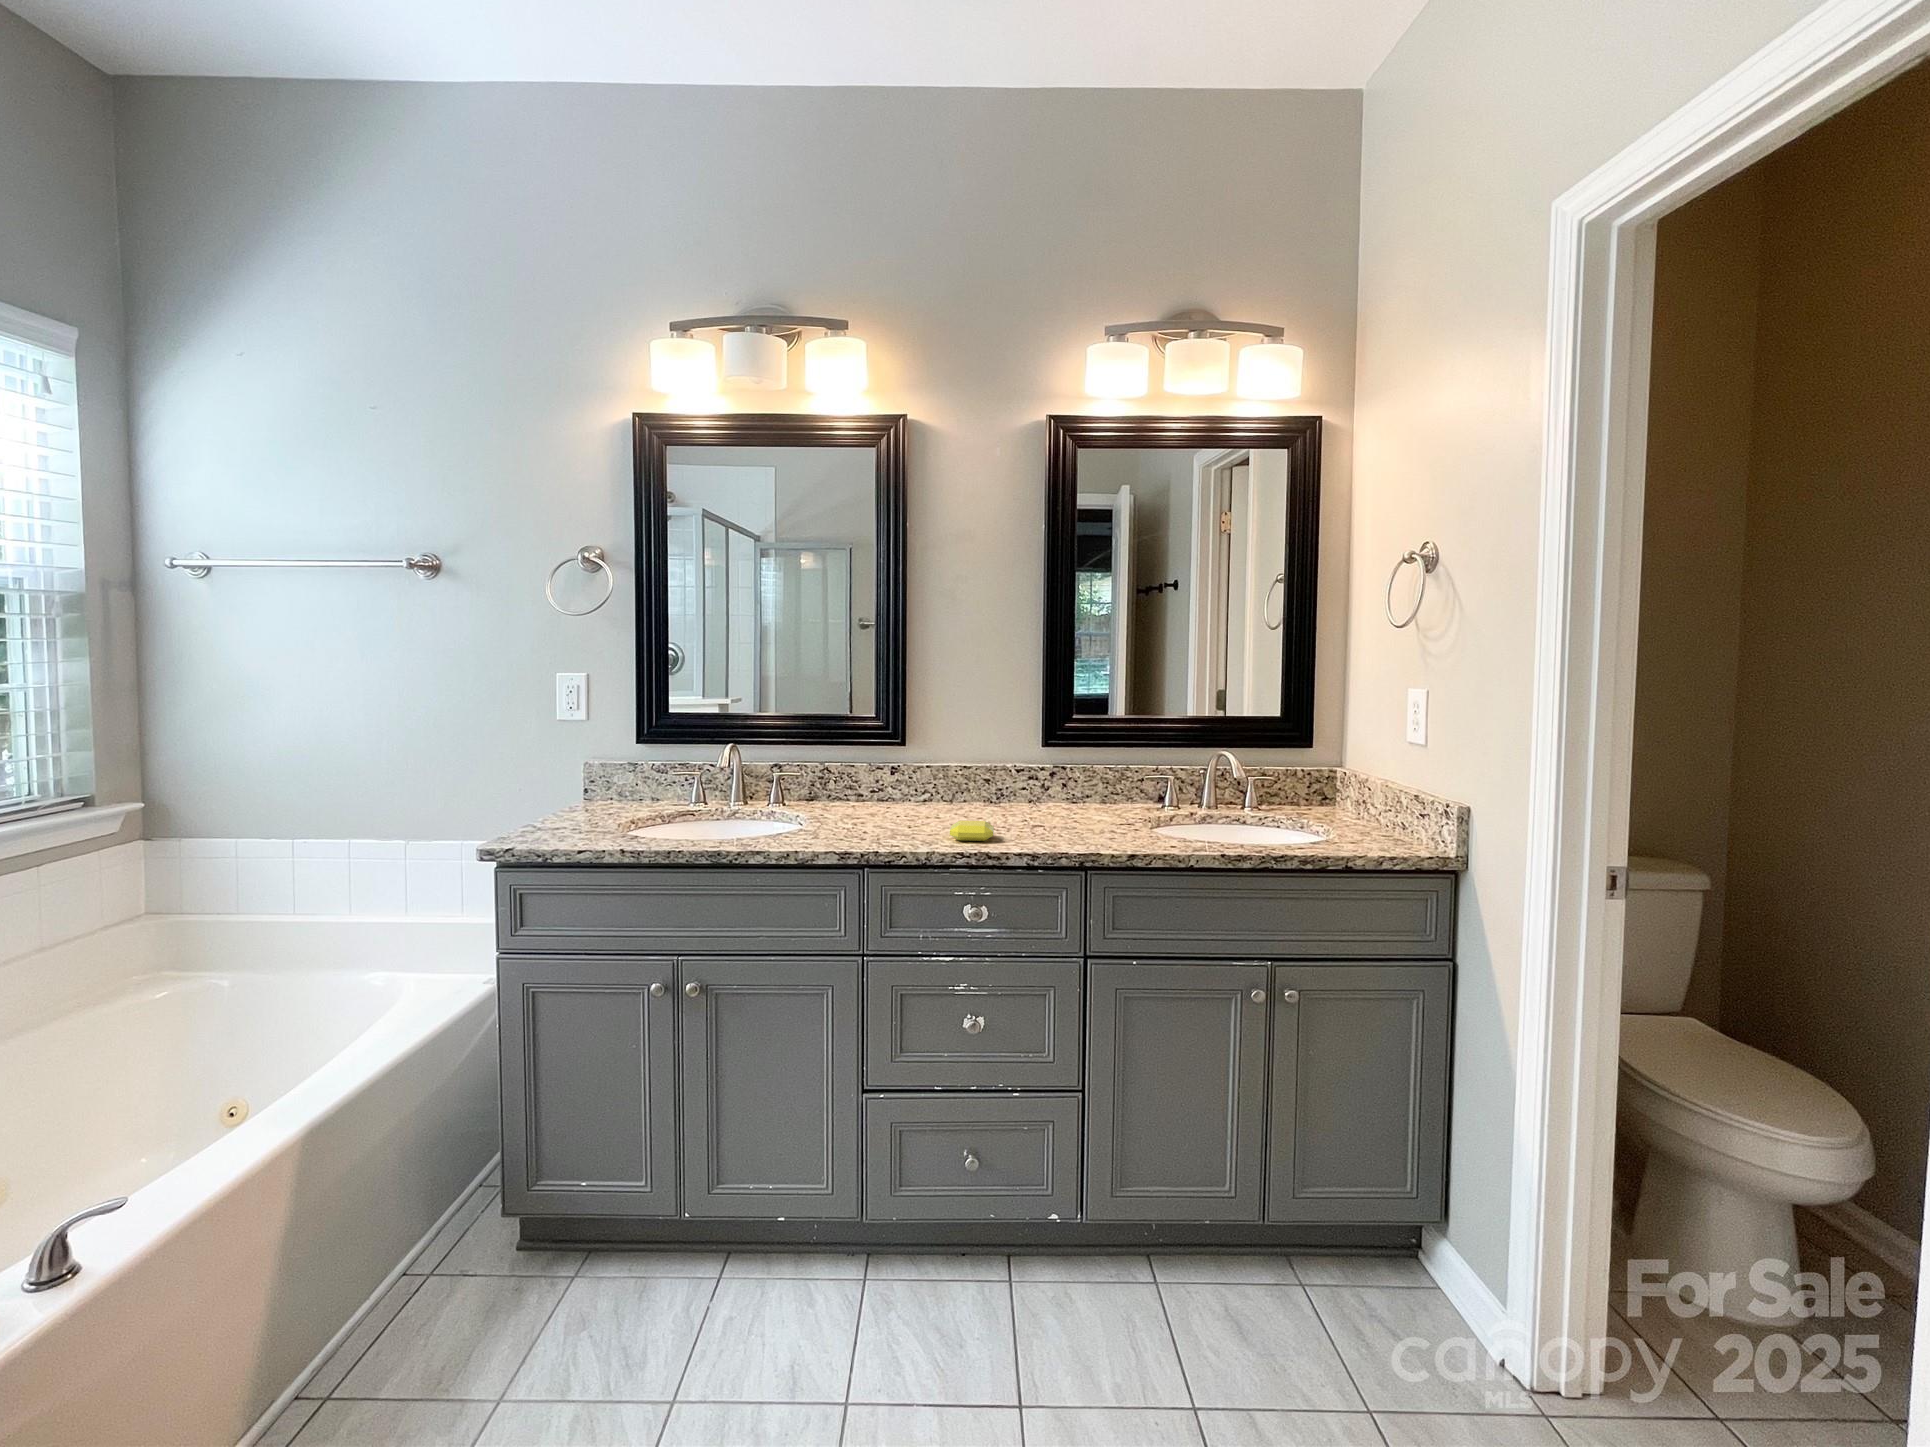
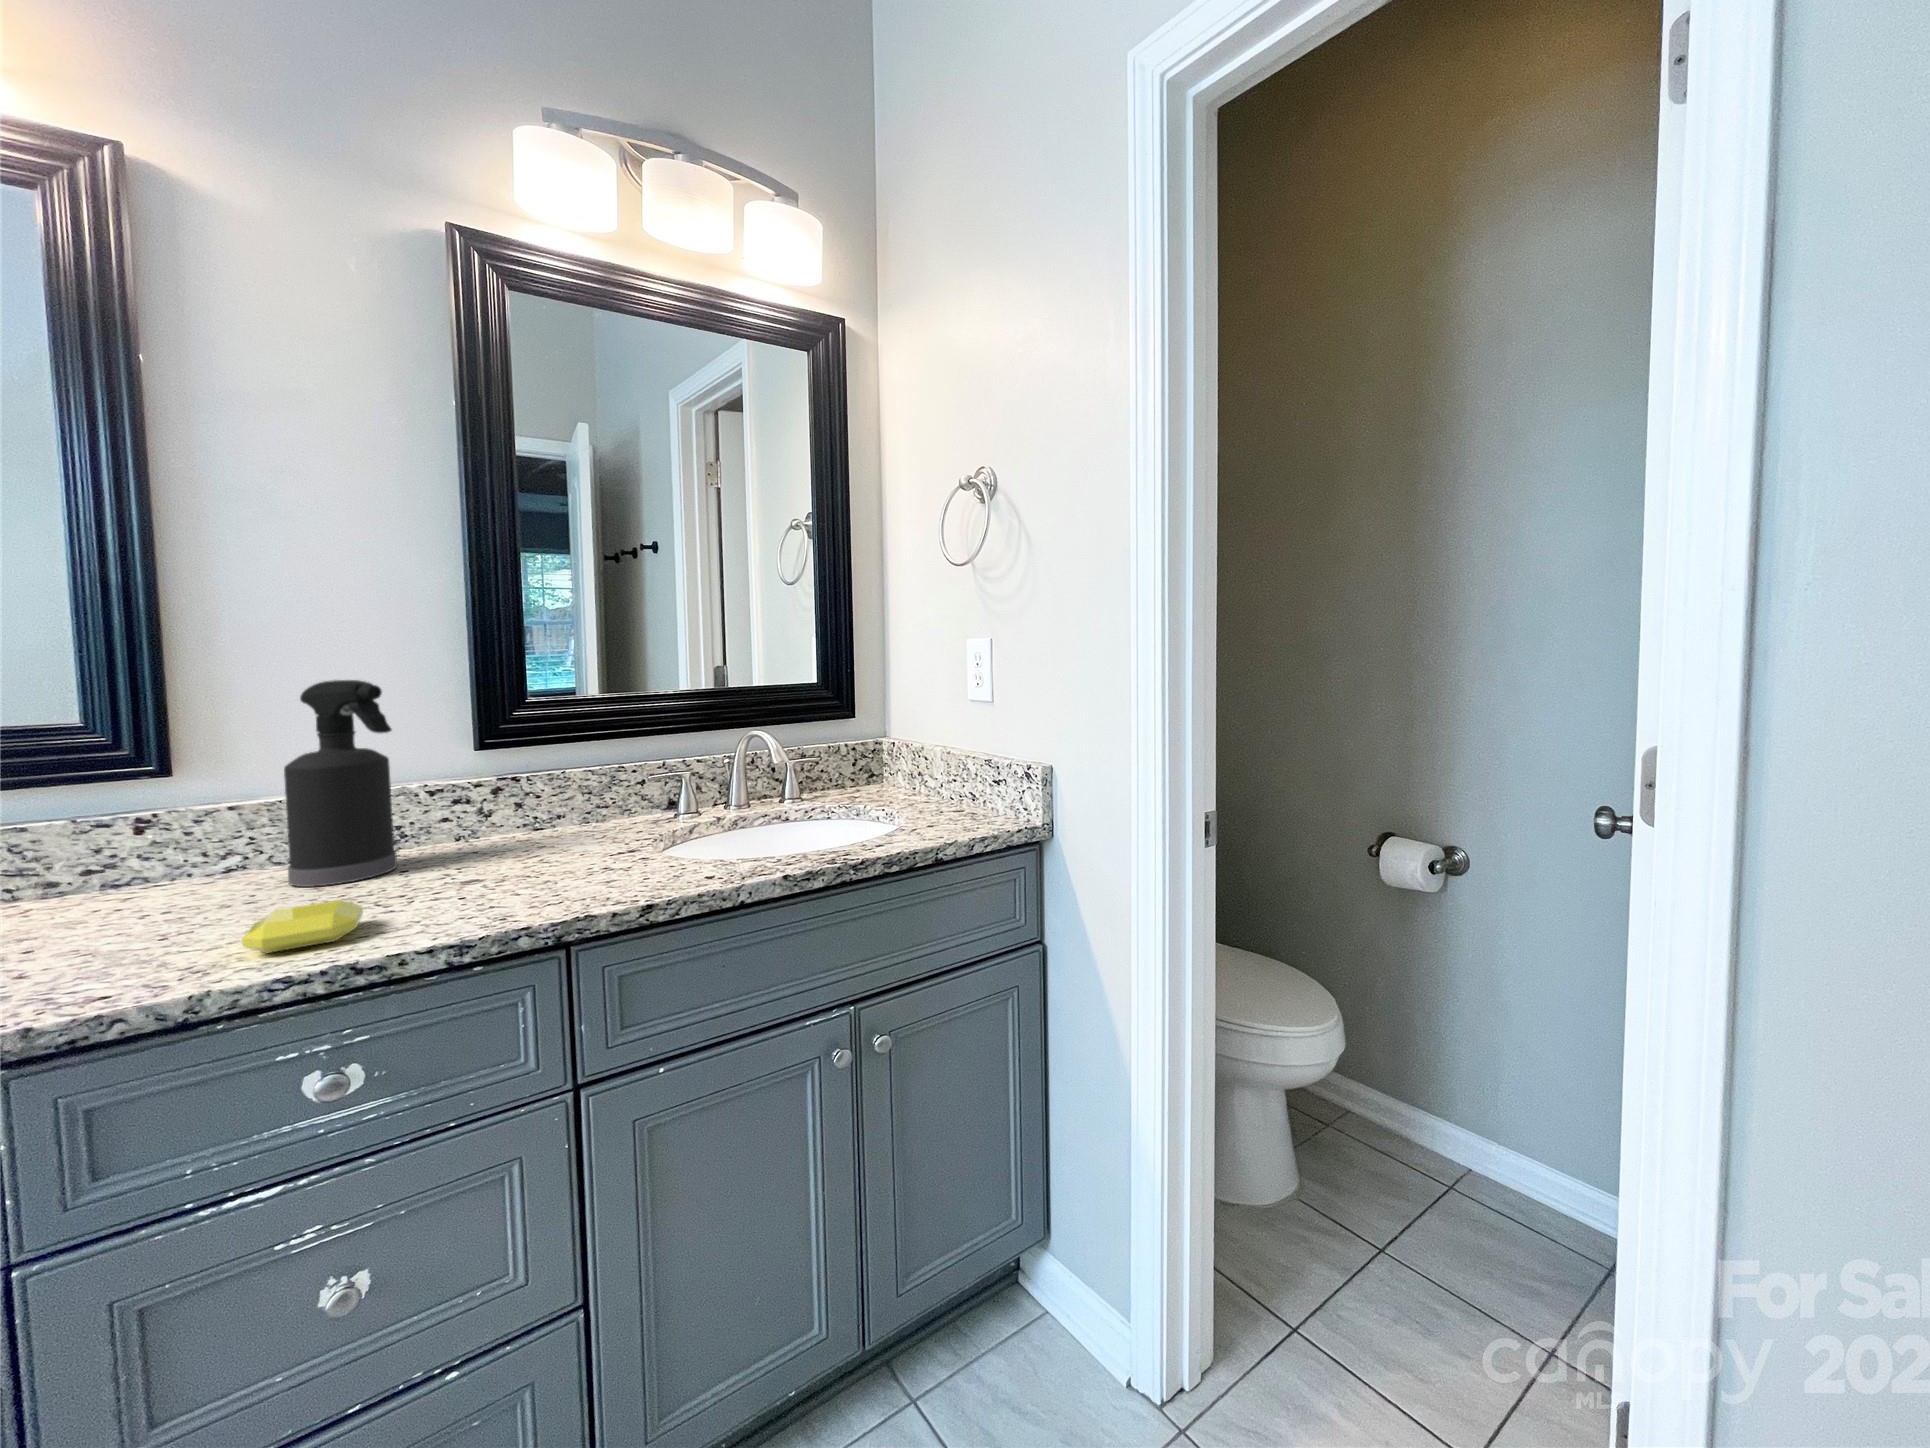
spray bottle: none [951,697,1003,816] -> present [284,680,397,887]

